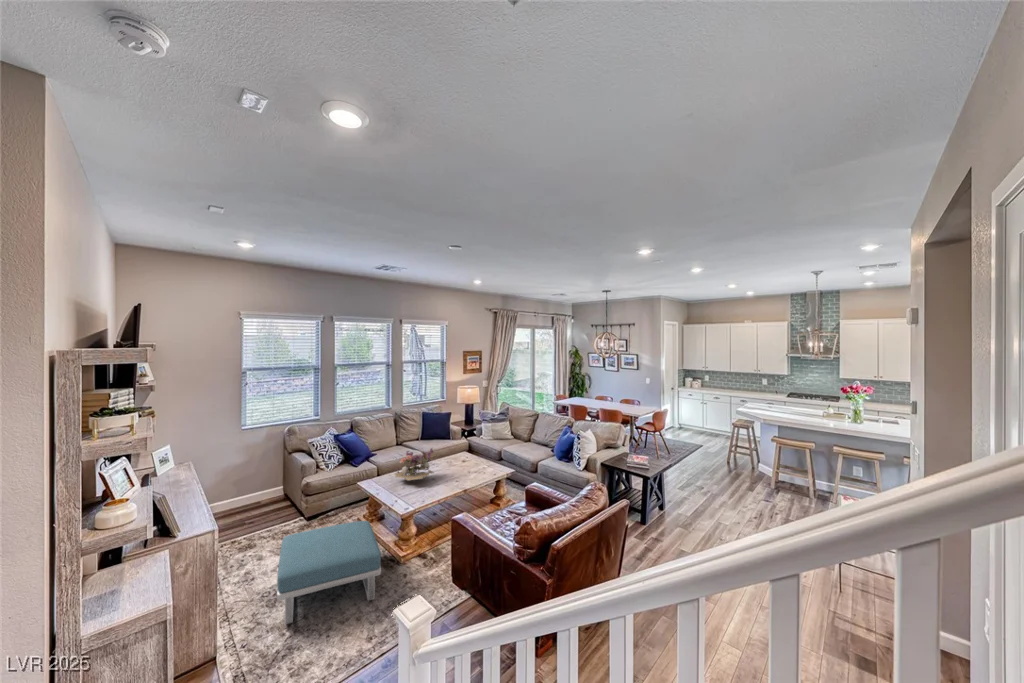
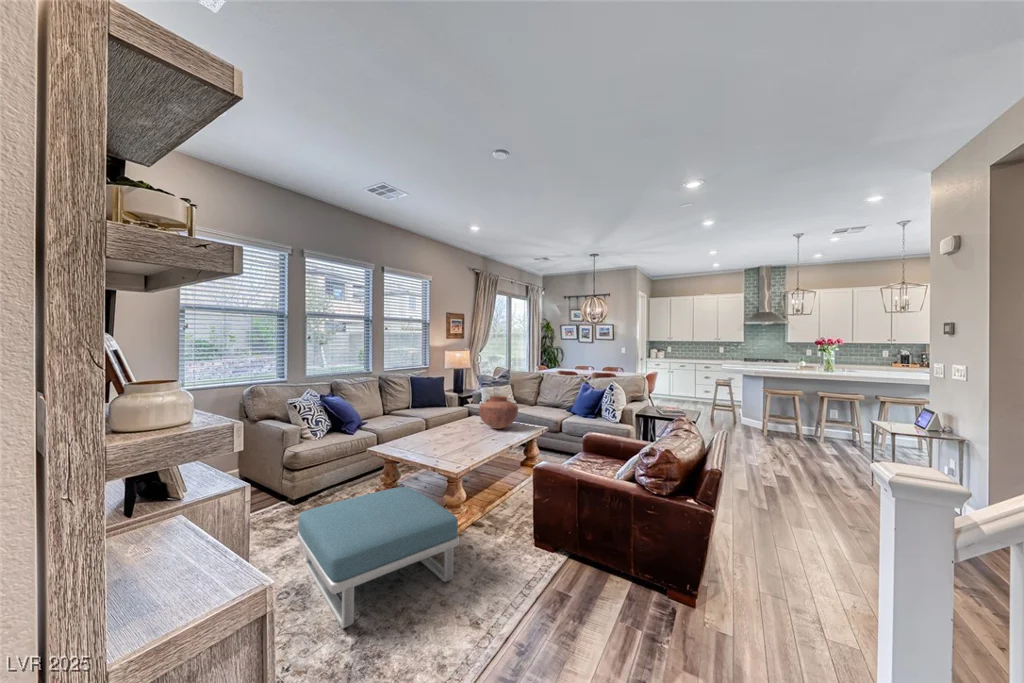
vase: none [451,442,484,471] -> present [479,396,518,429]
flower arrangement: present [395,448,434,480] -> none [417,400,468,441]

